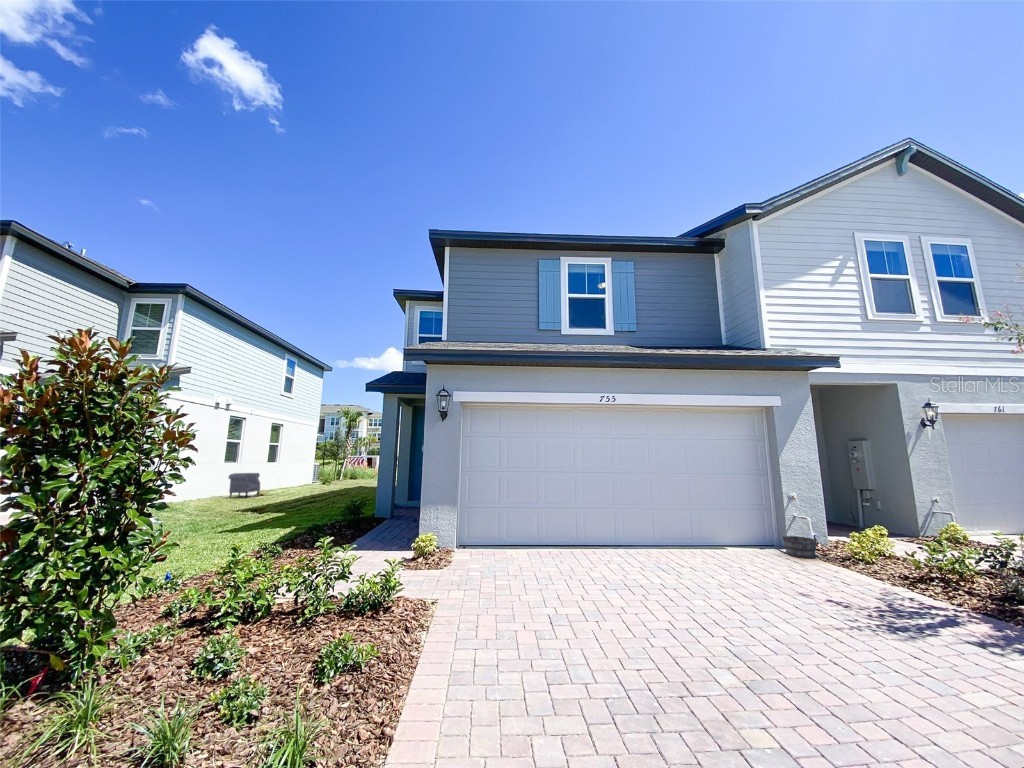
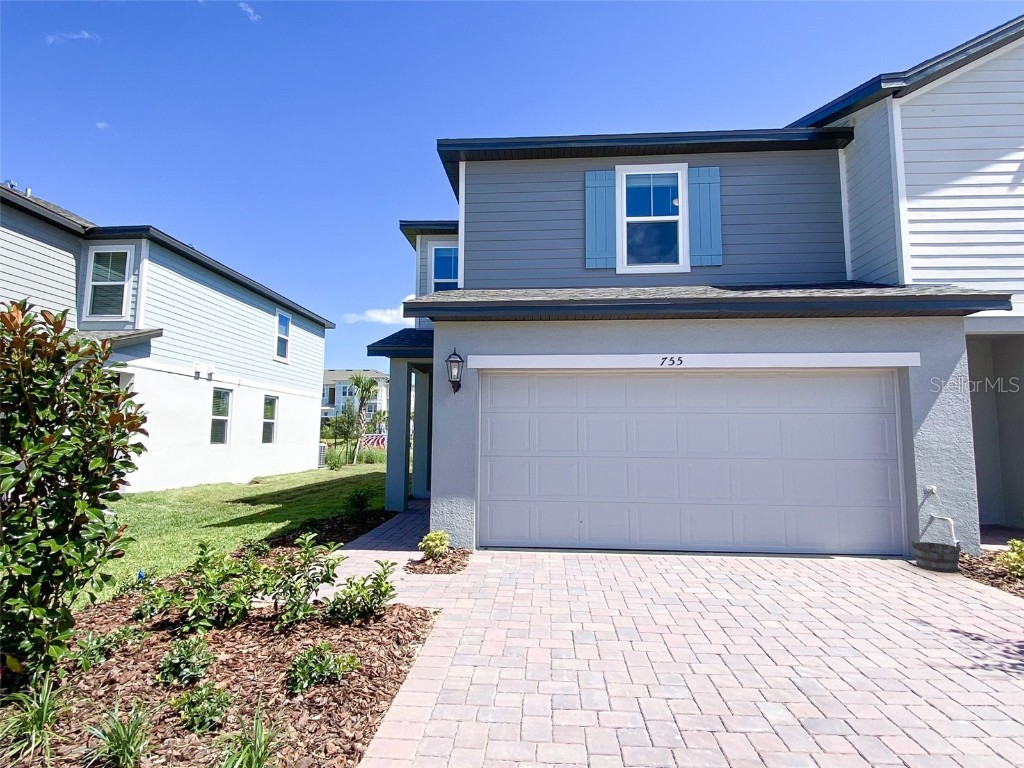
chair: present [229,473,260,498] -> none [218,456,255,486]

